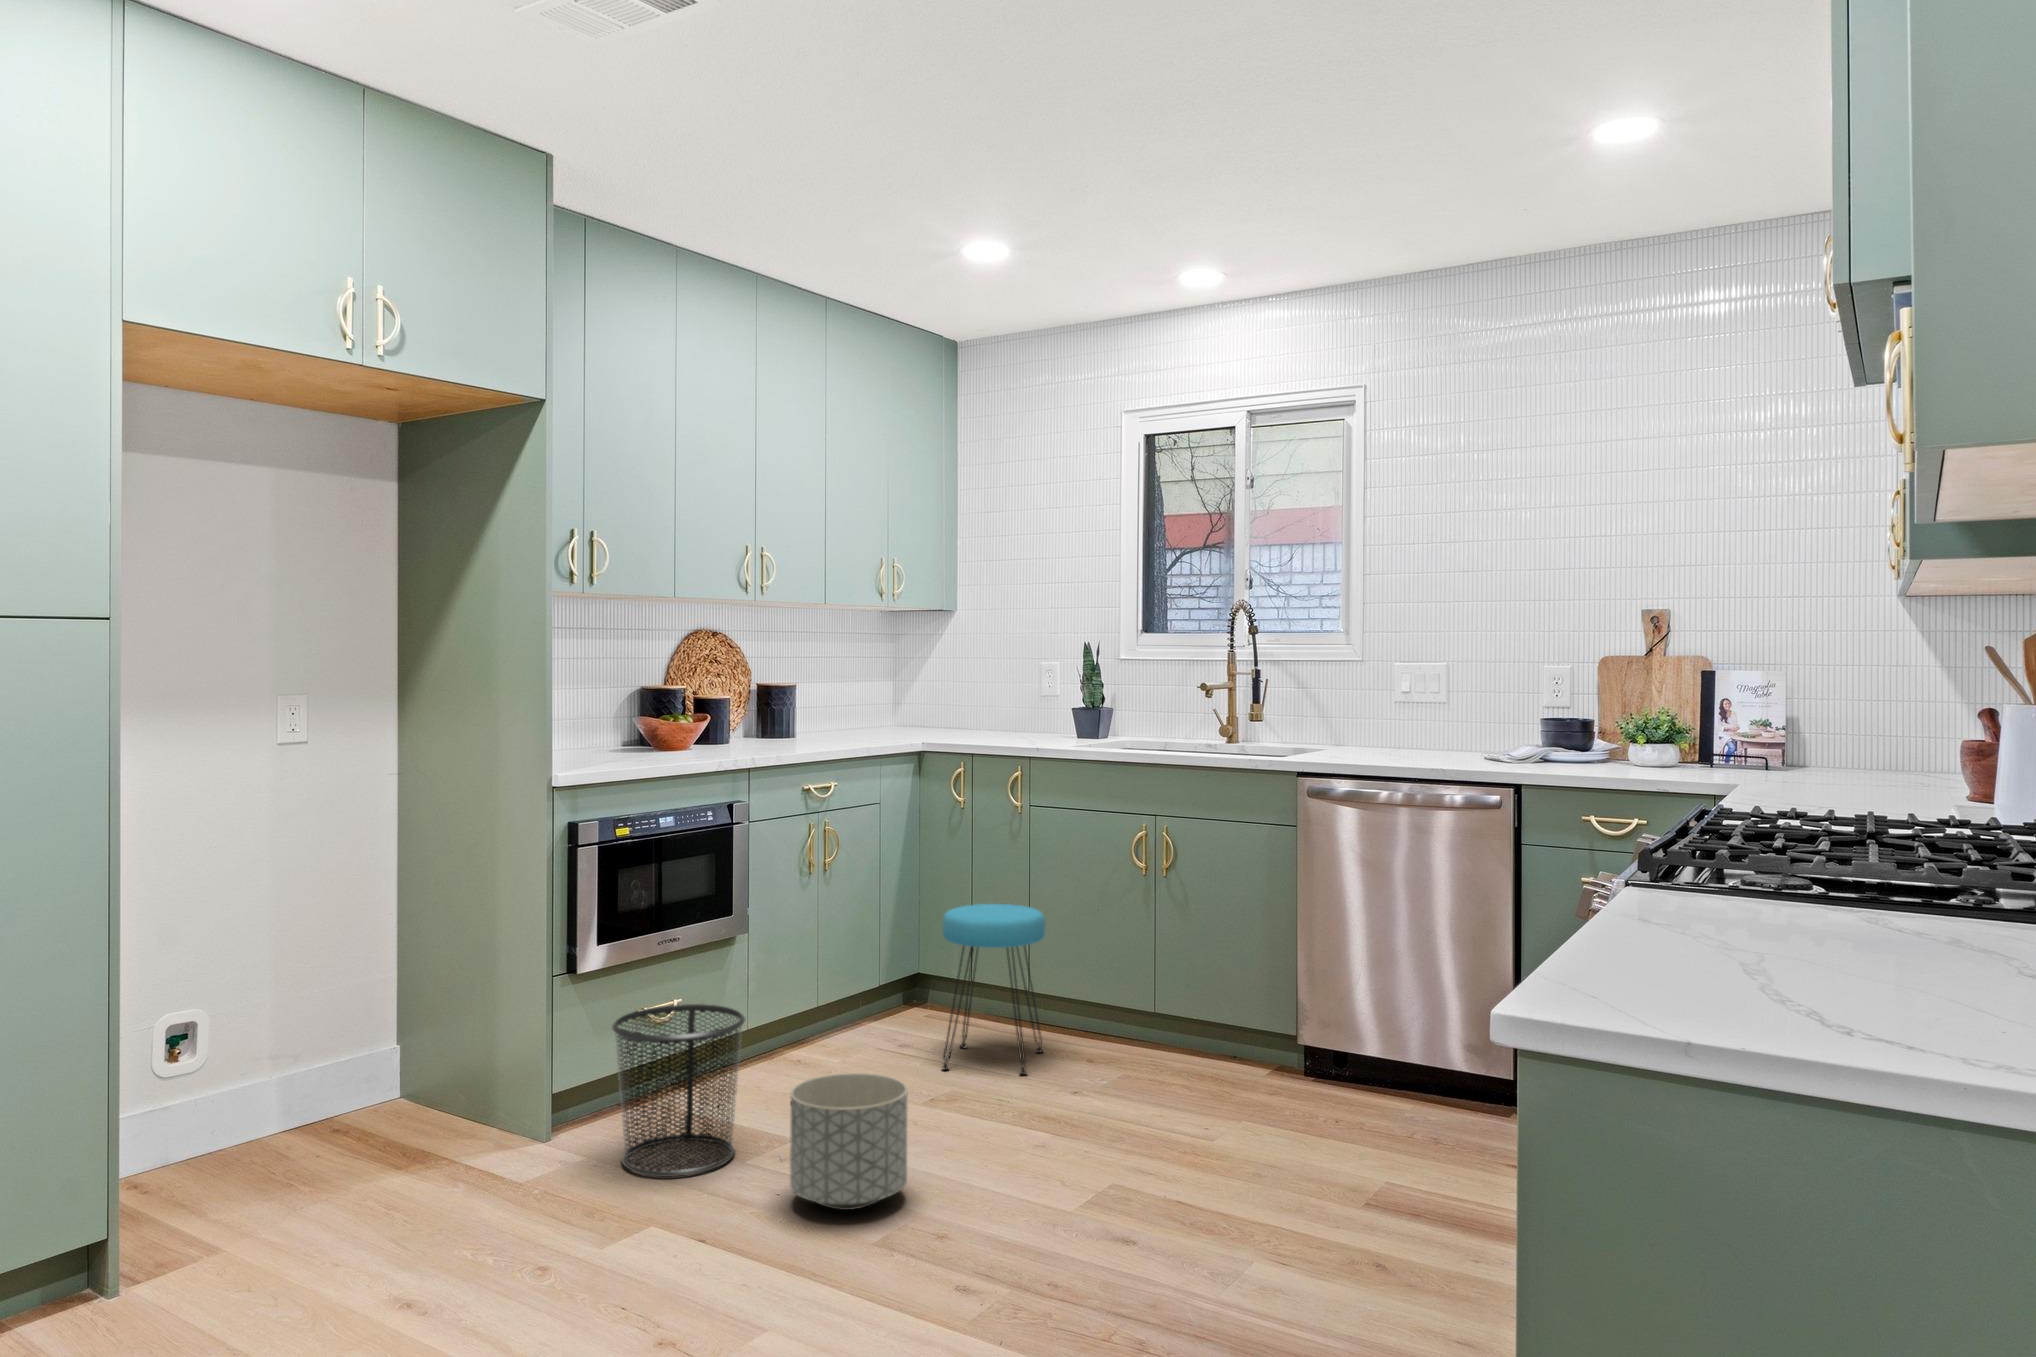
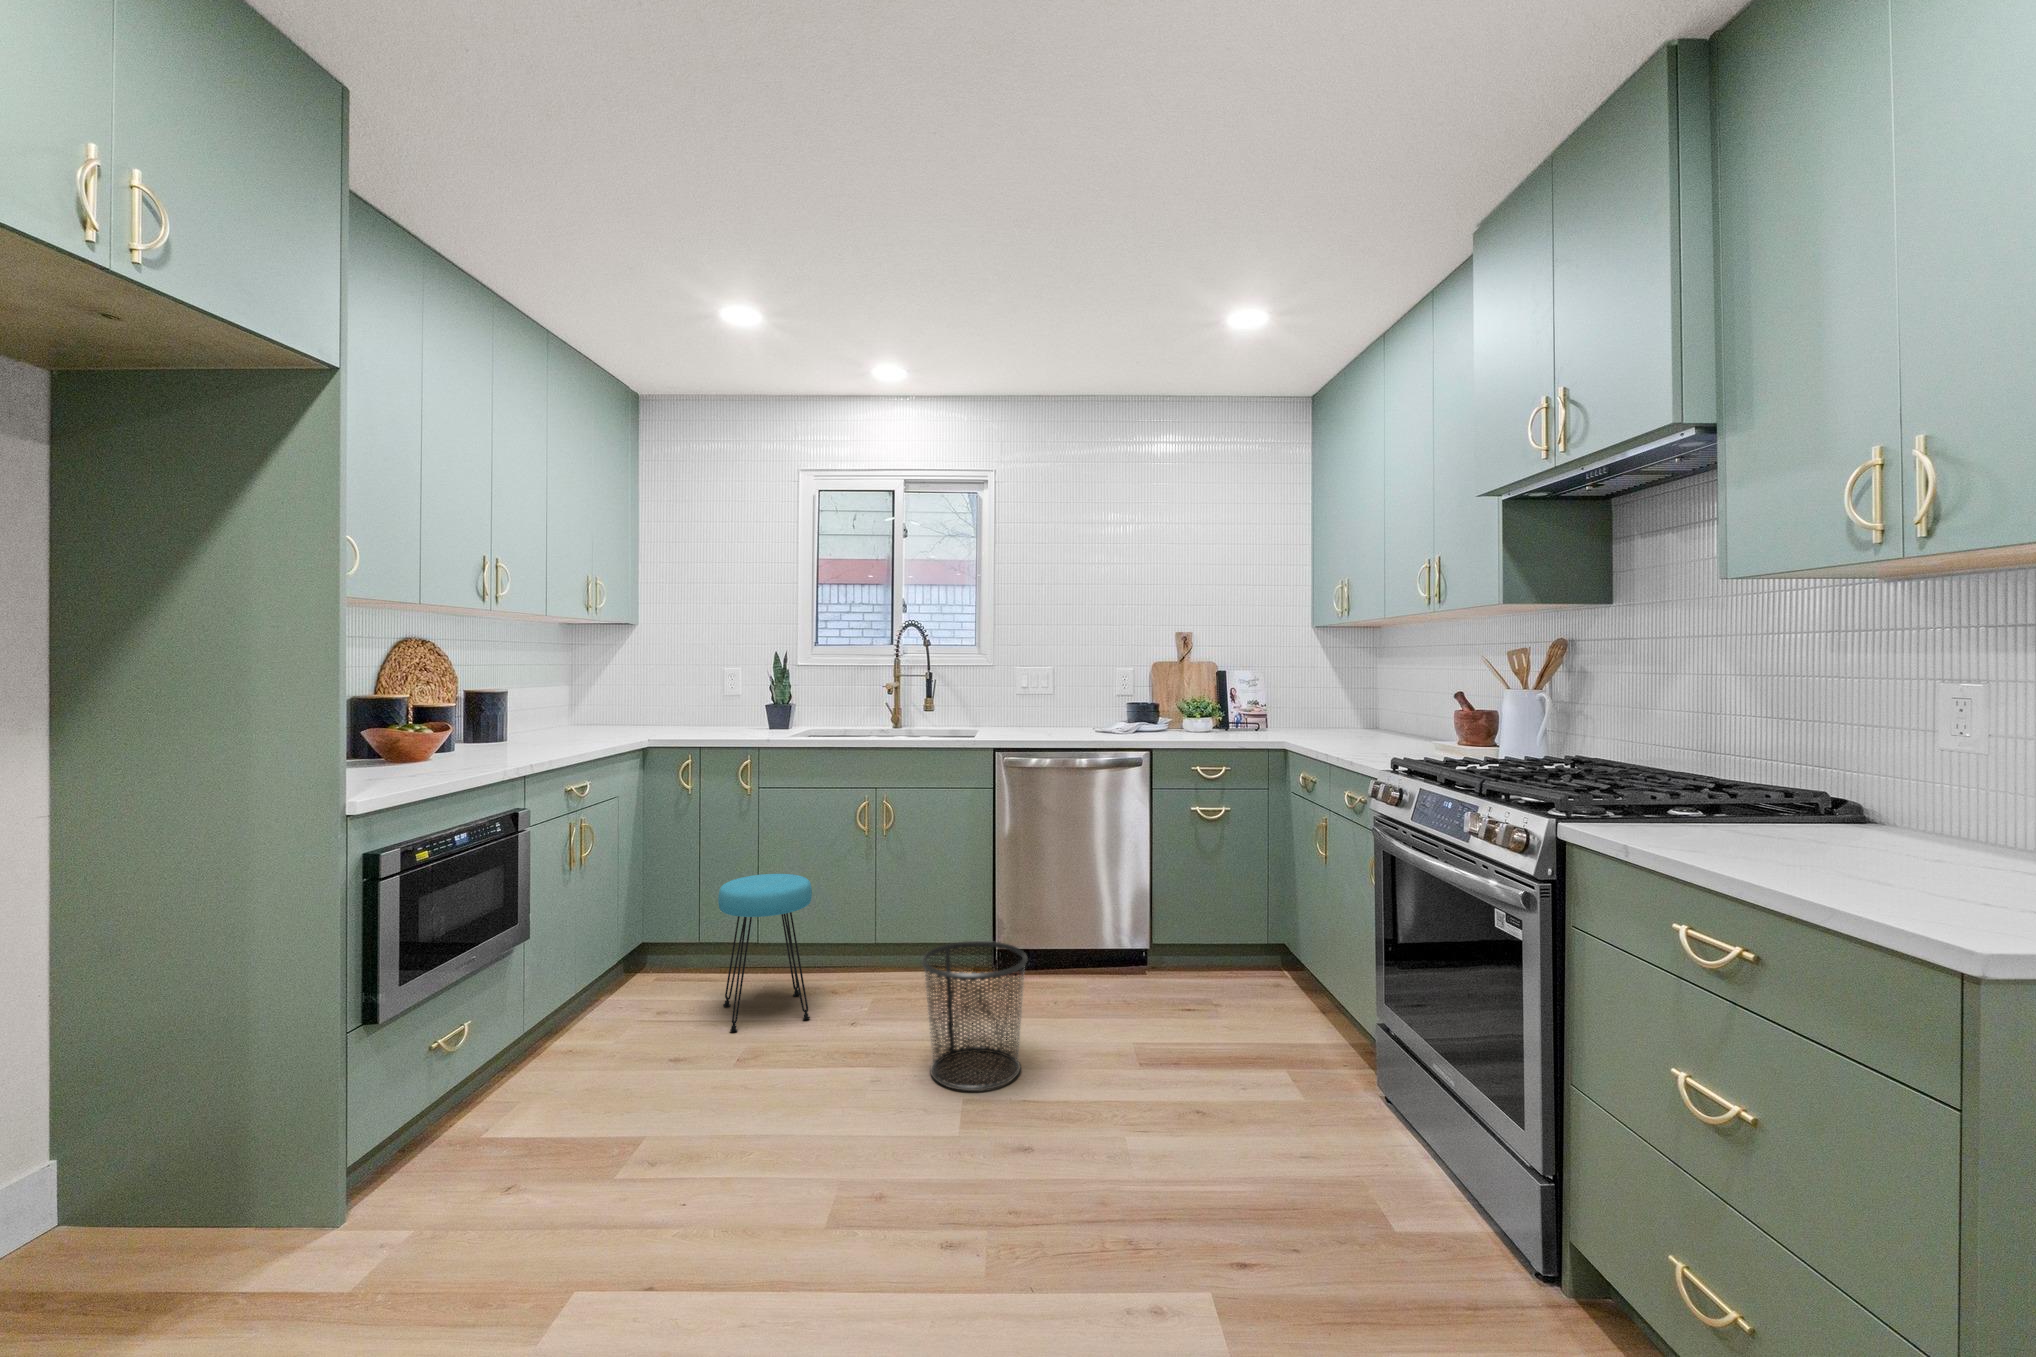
waste bin: present [612,1004,745,1177] -> present [921,941,1027,1091]
planter: present [790,1073,907,1210] -> none [727,1062,848,1216]

